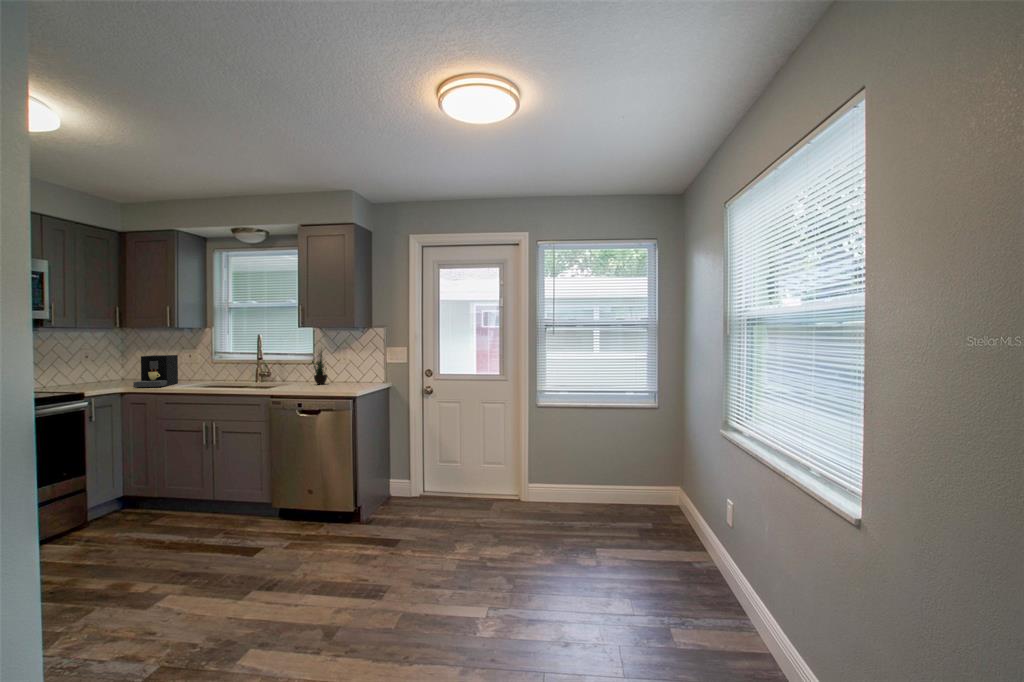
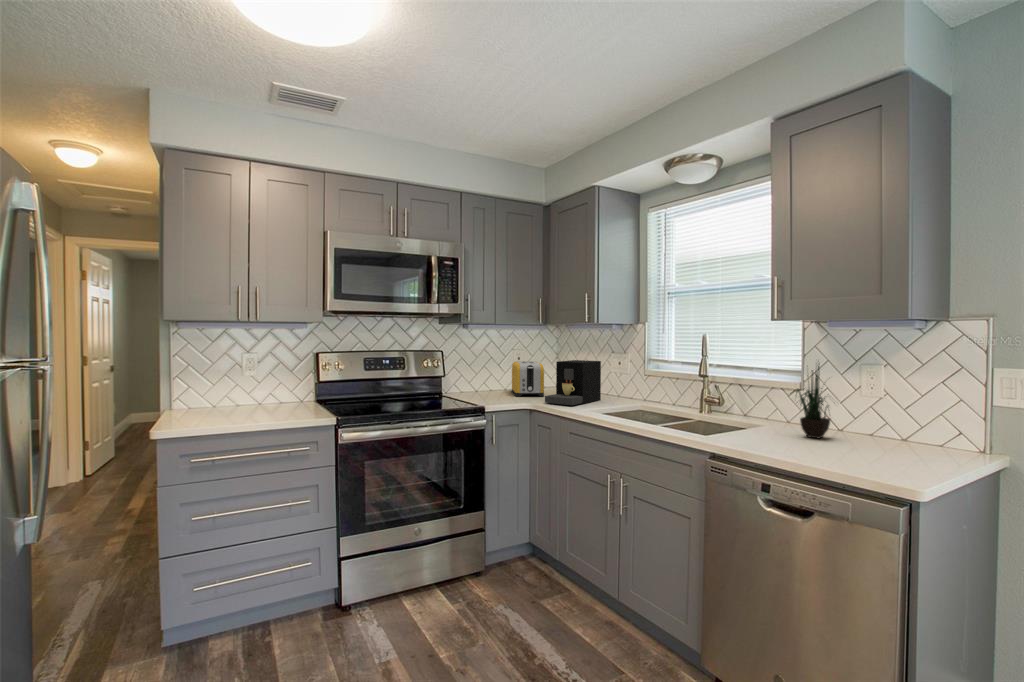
toaster: none [83,359,124,387] -> present [512,361,544,396]

